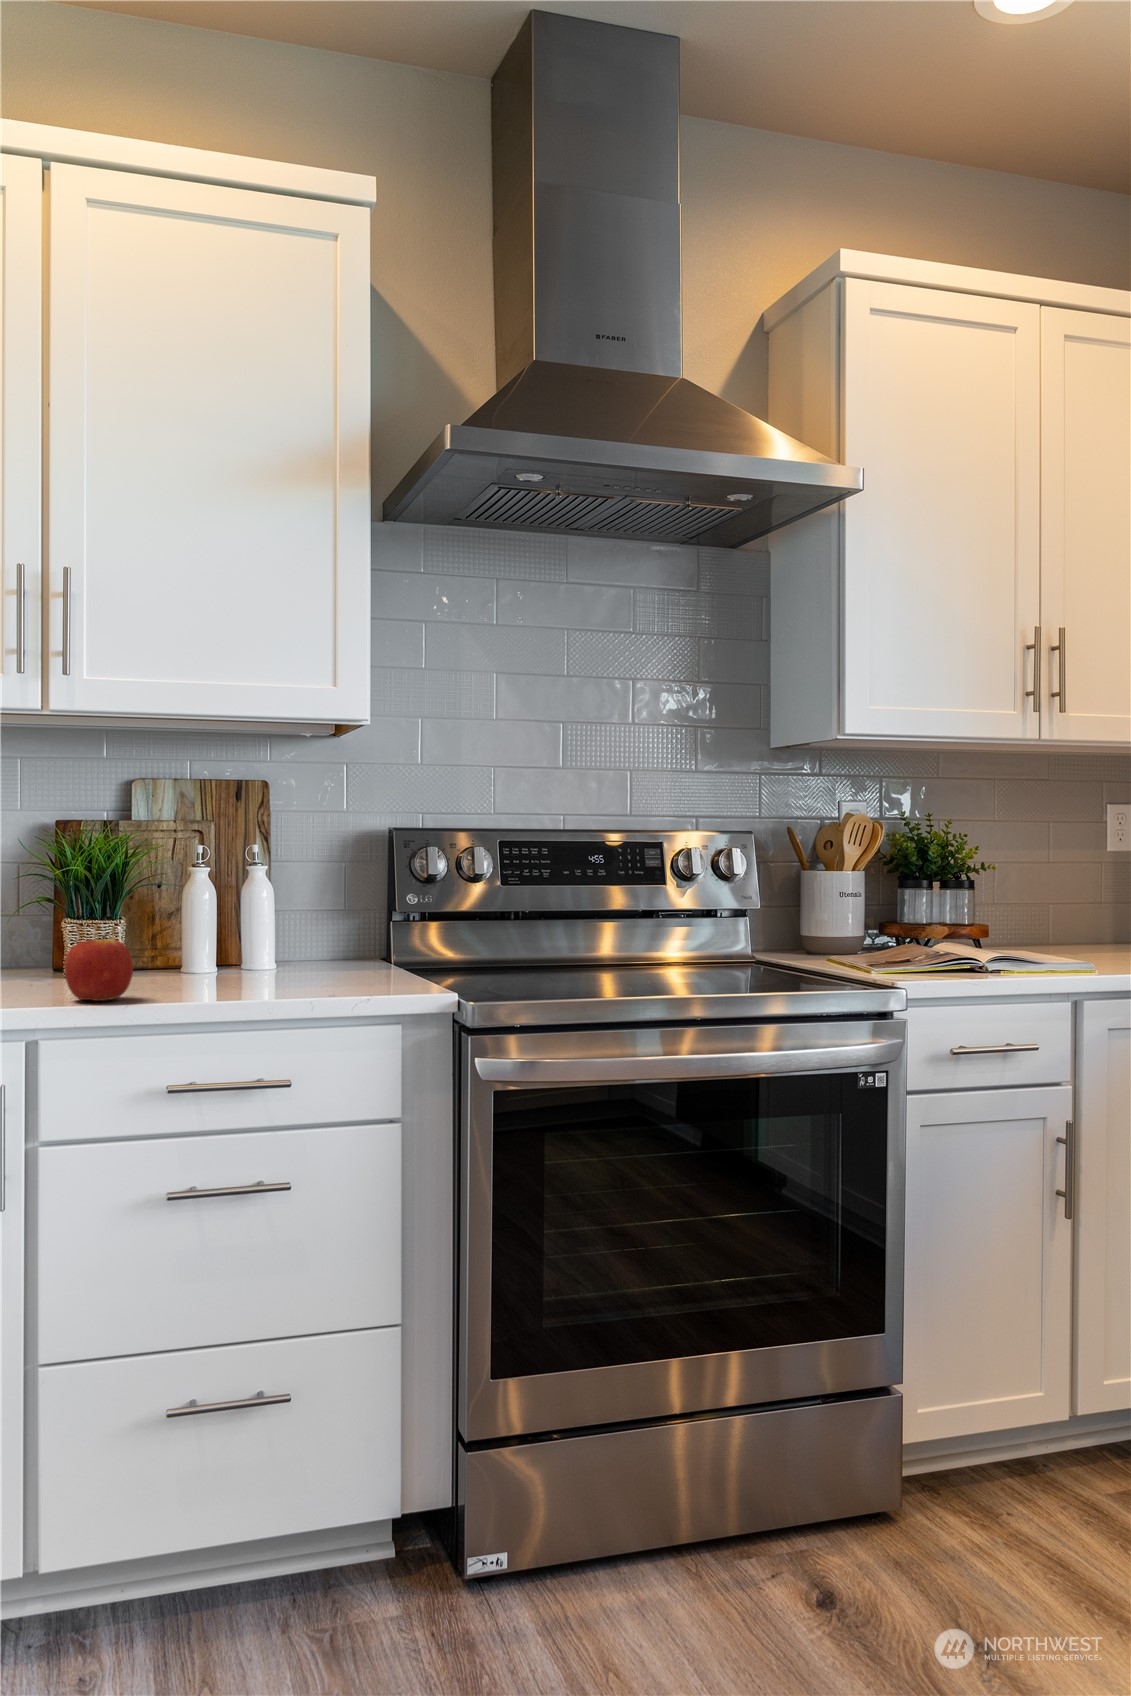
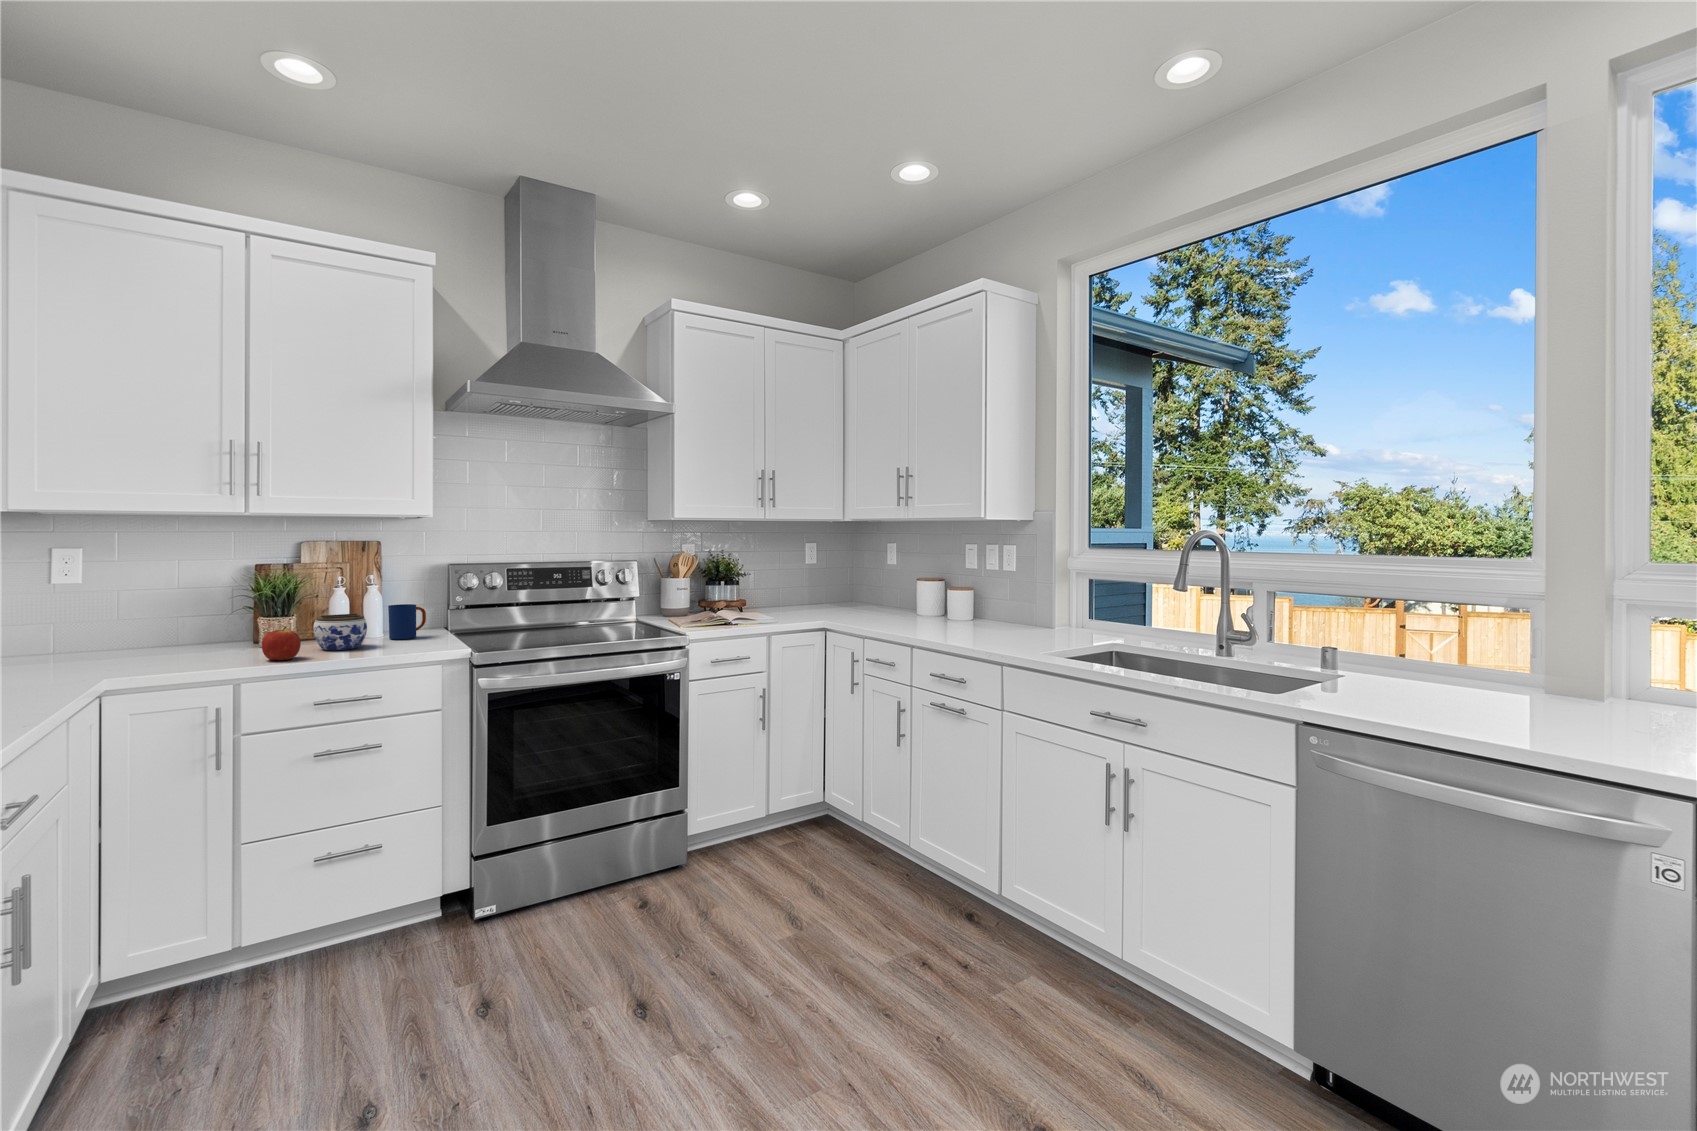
mug: none [285,904,353,975] -> present [388,604,426,640]
jar: none [155,916,250,988] -> present [313,614,367,650]

